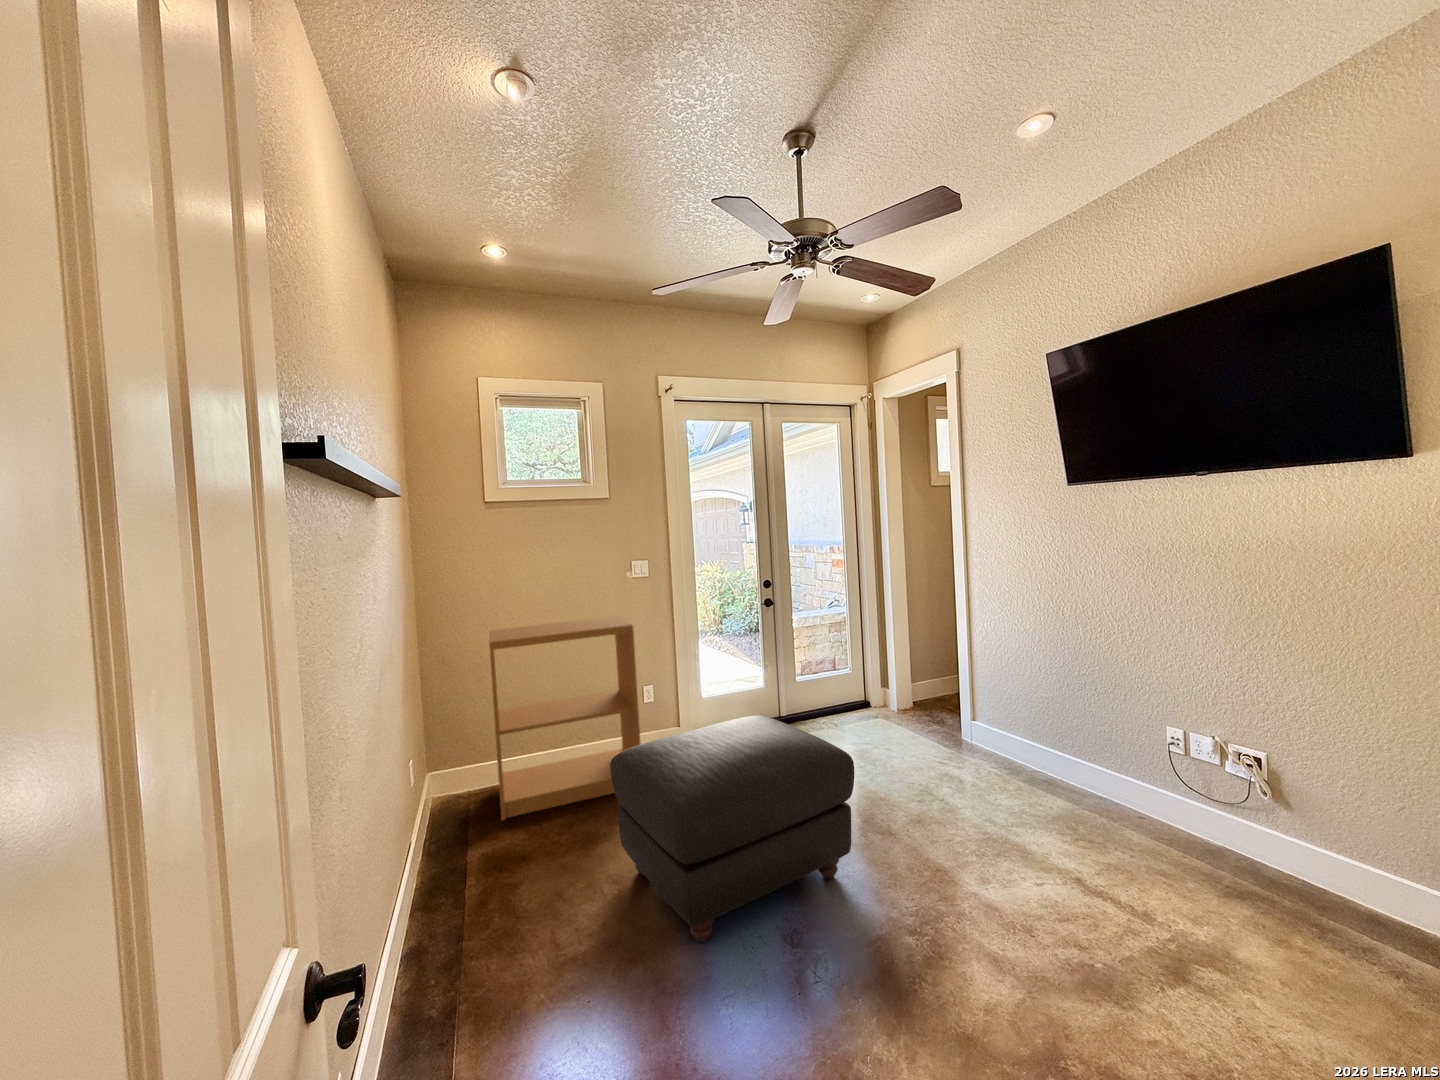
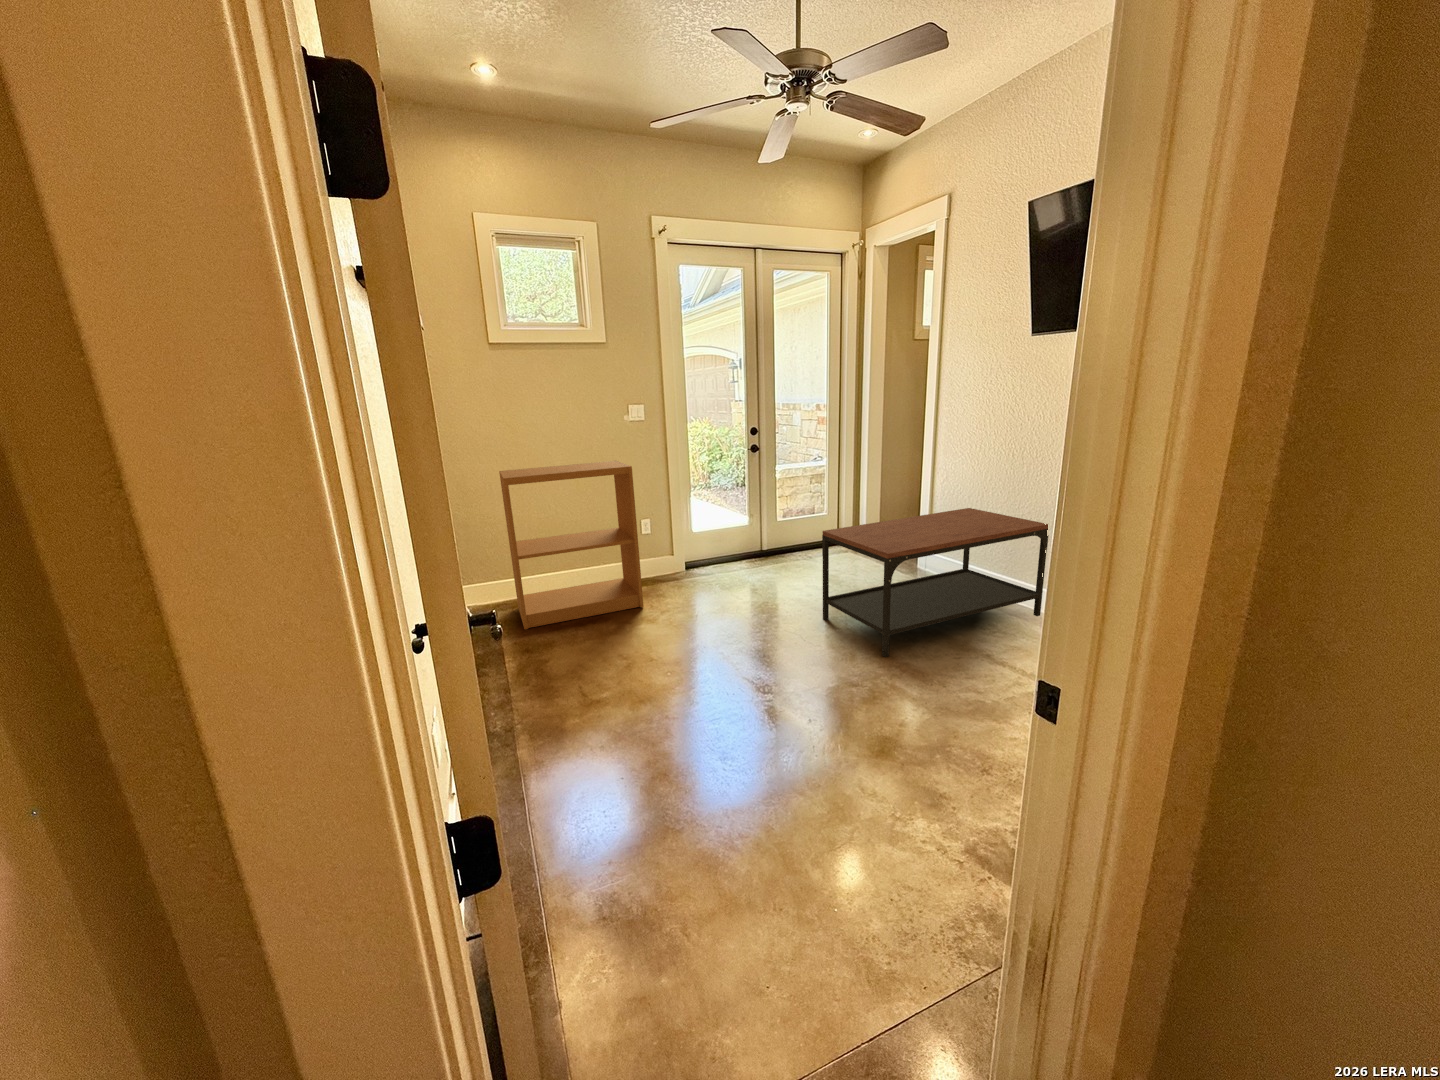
coffee table: none [849,667,1119,869] -> present [822,508,1048,657]
ottoman: present [610,715,854,942] -> none [618,542,823,701]

